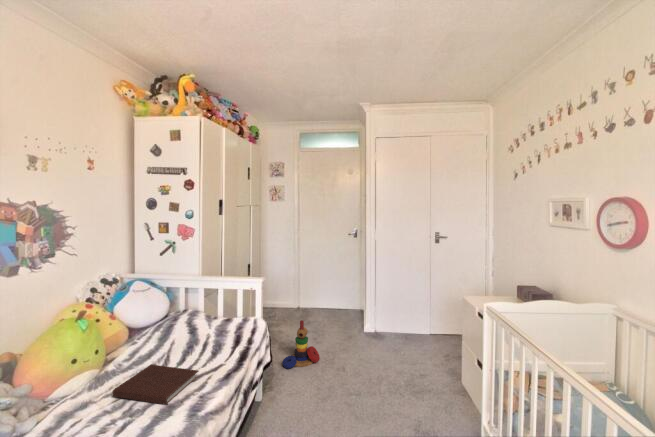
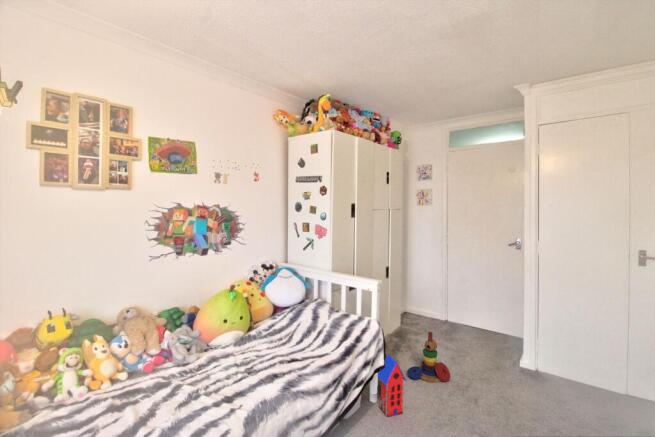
toy house: none [265,350,294,410] -> present [378,355,406,417]
notebook: present [113,365,199,405] -> none [245,338,307,373]

